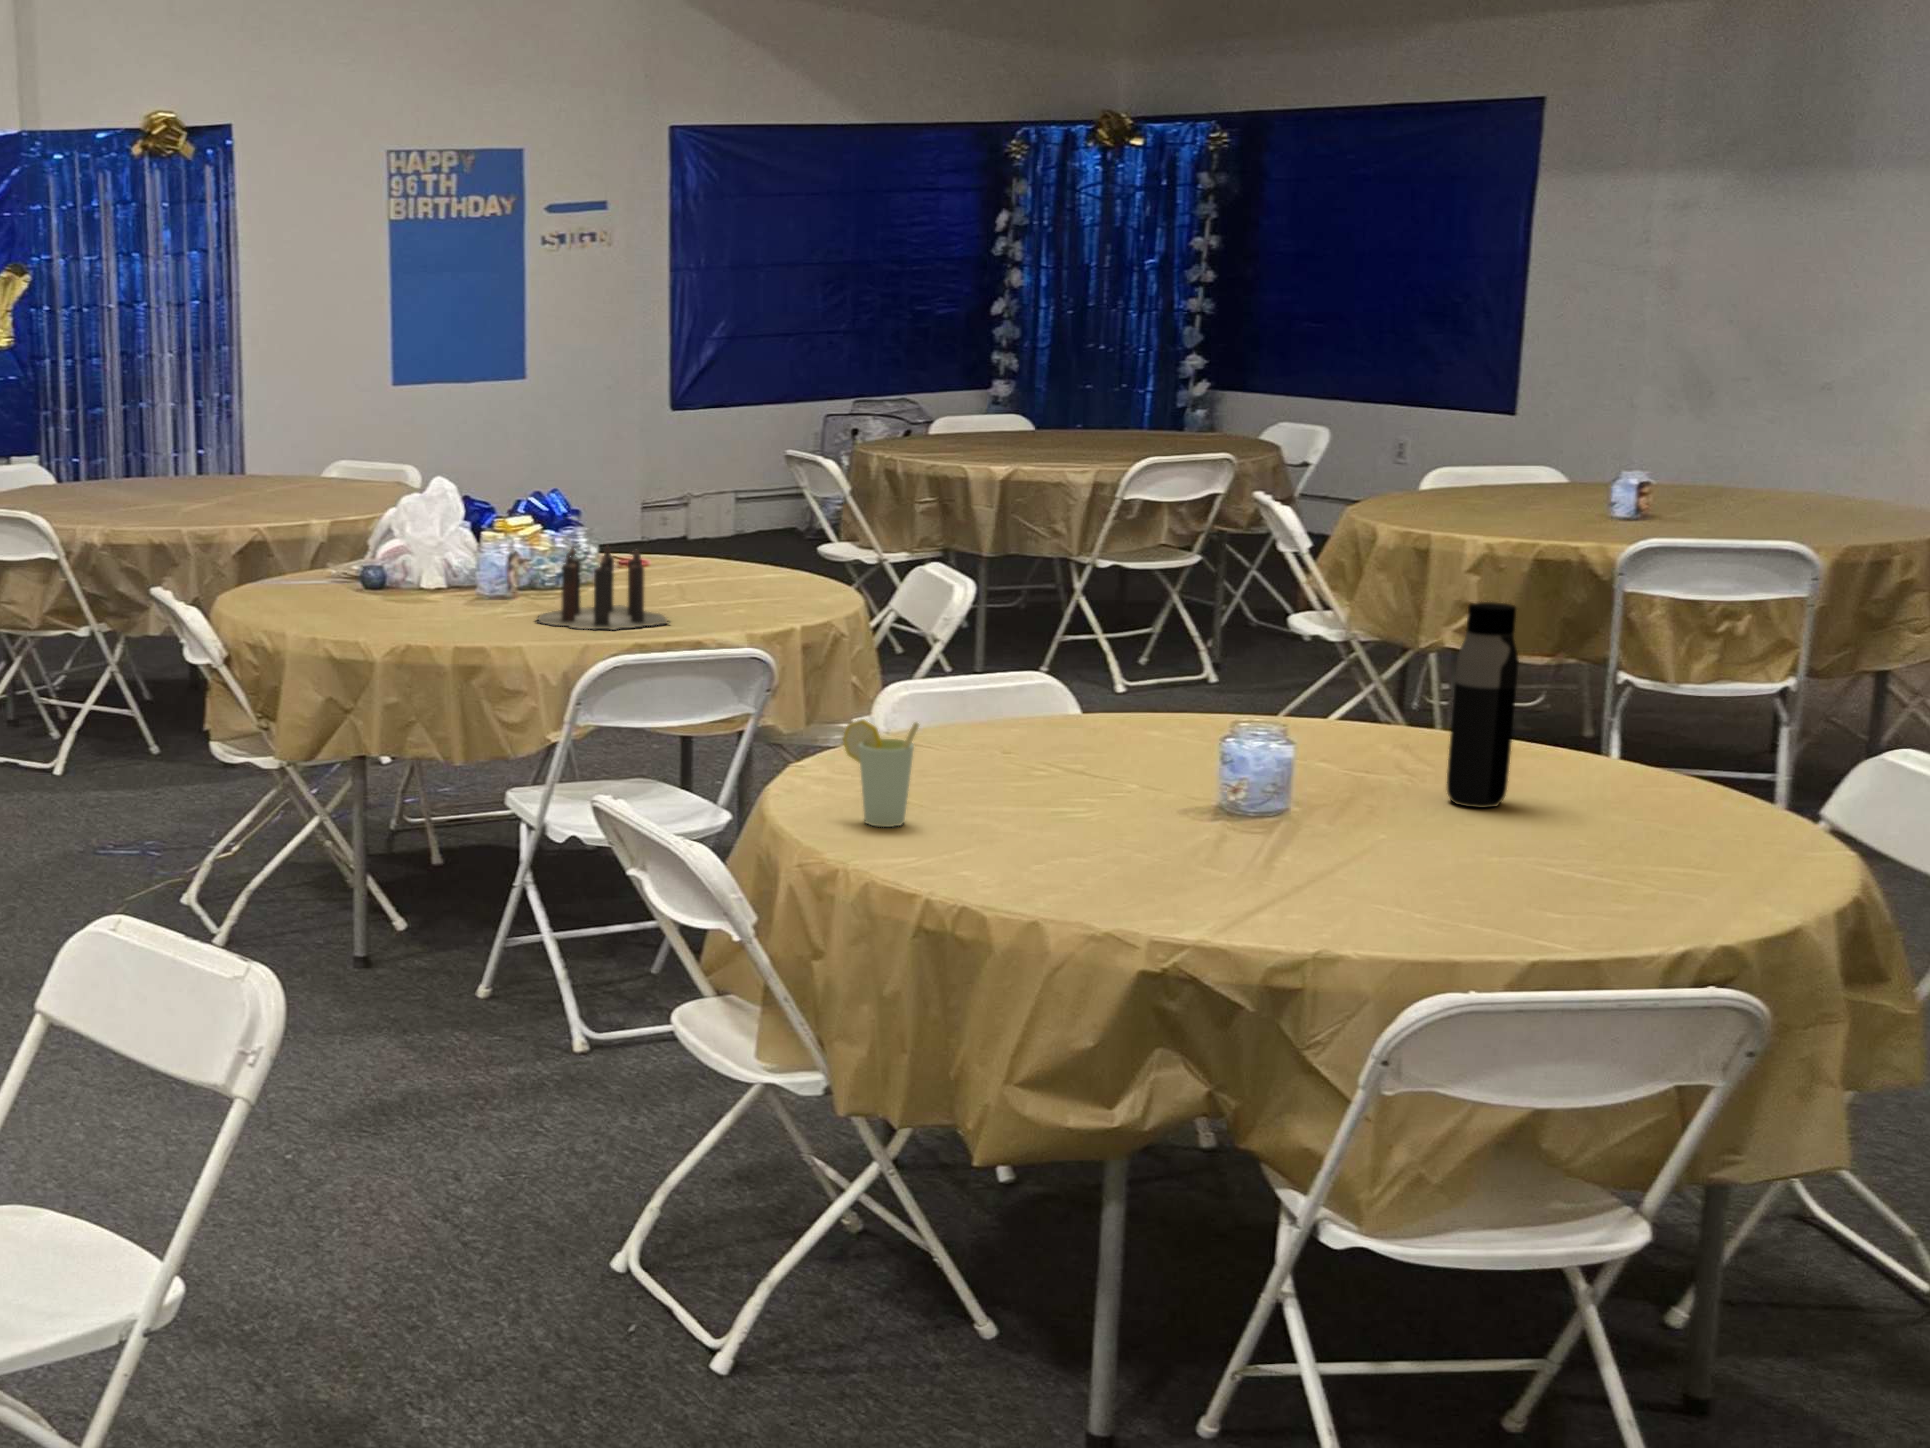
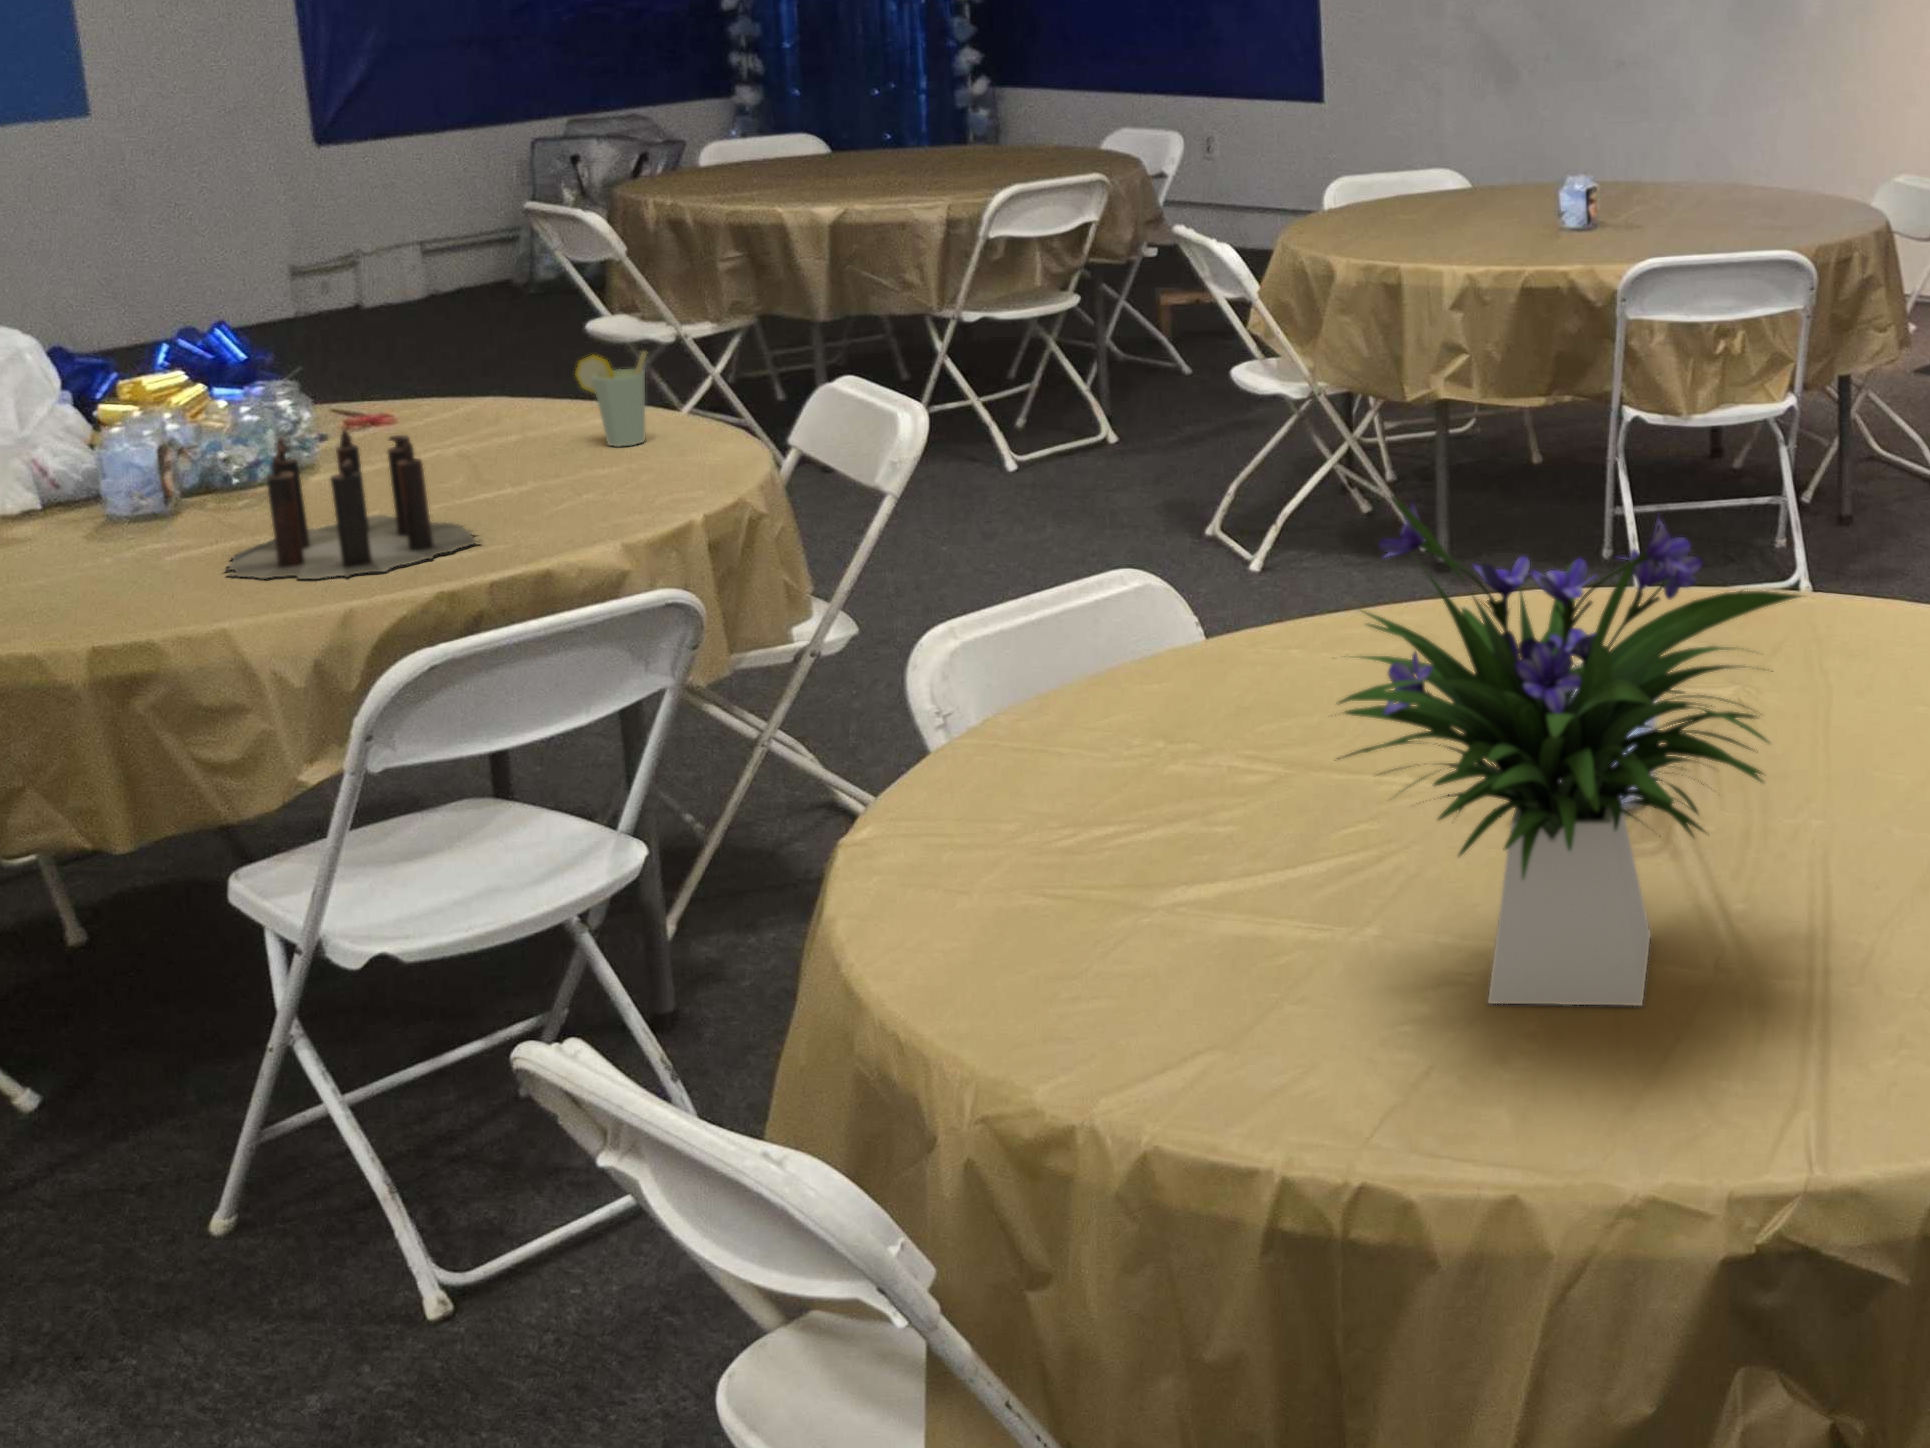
flower arrangement: none [993,548,1313,875] -> present [1336,496,1805,1006]
water bottle: present [1447,602,1519,808] -> none [1809,445,1886,725]
cup: present [842,719,919,827] -> present [575,351,647,446]

